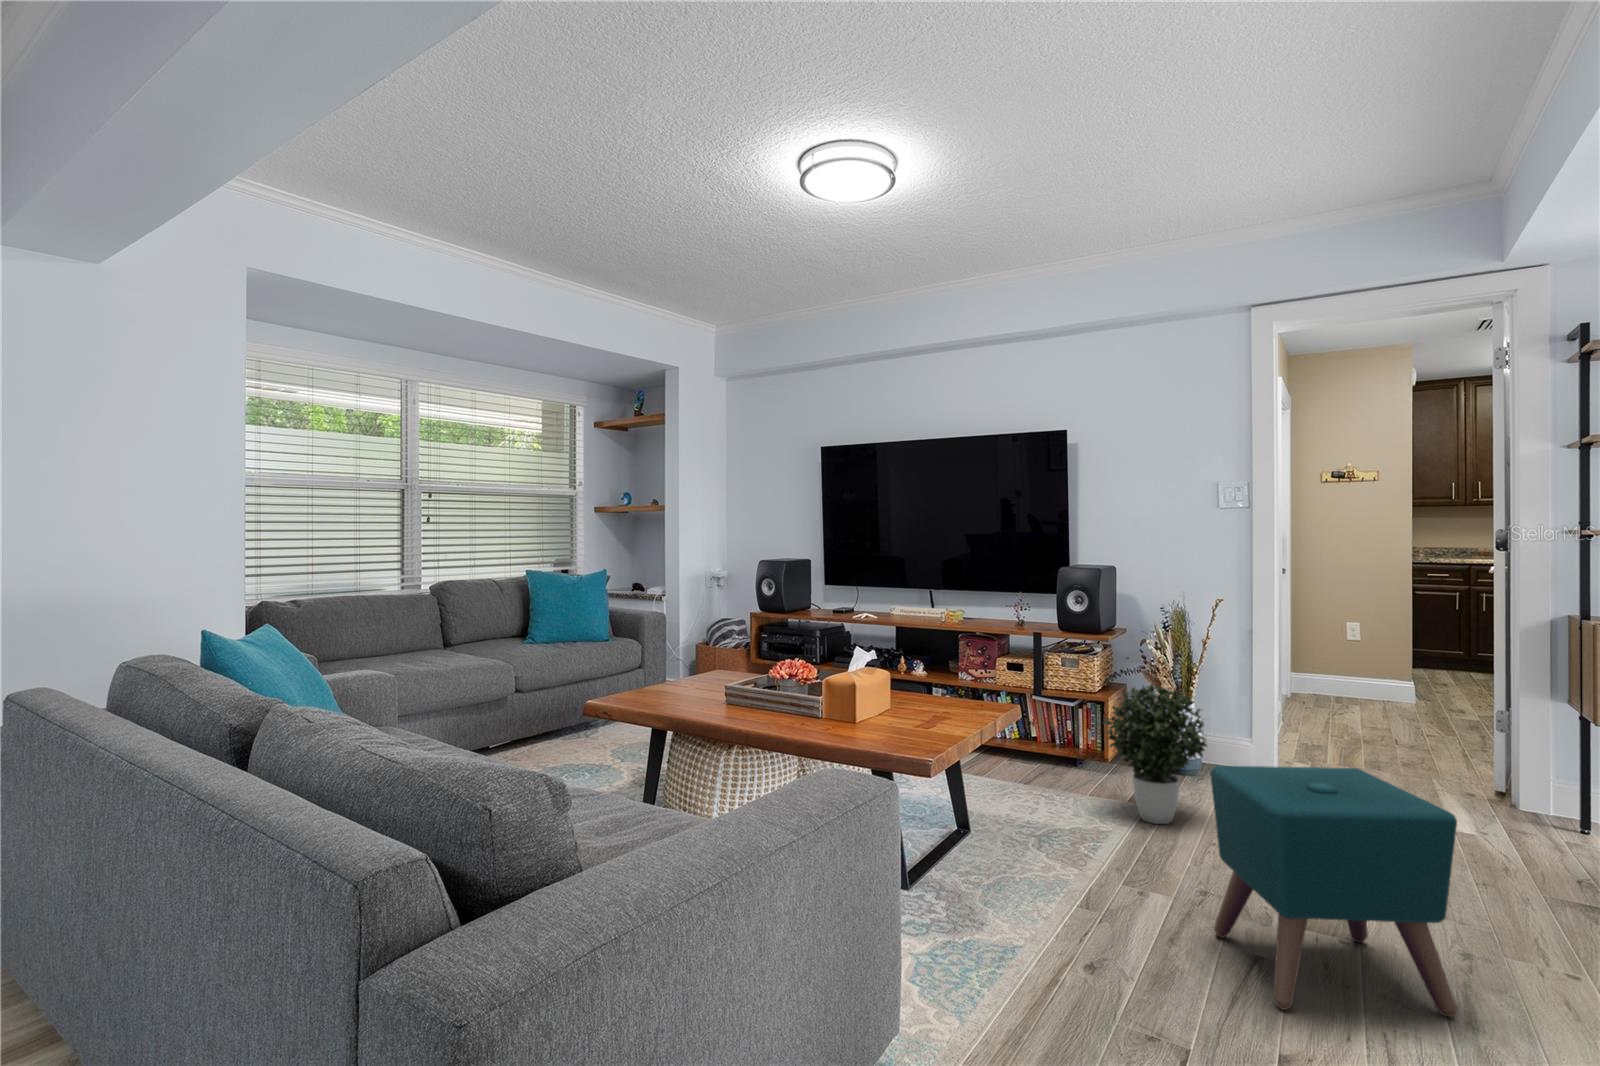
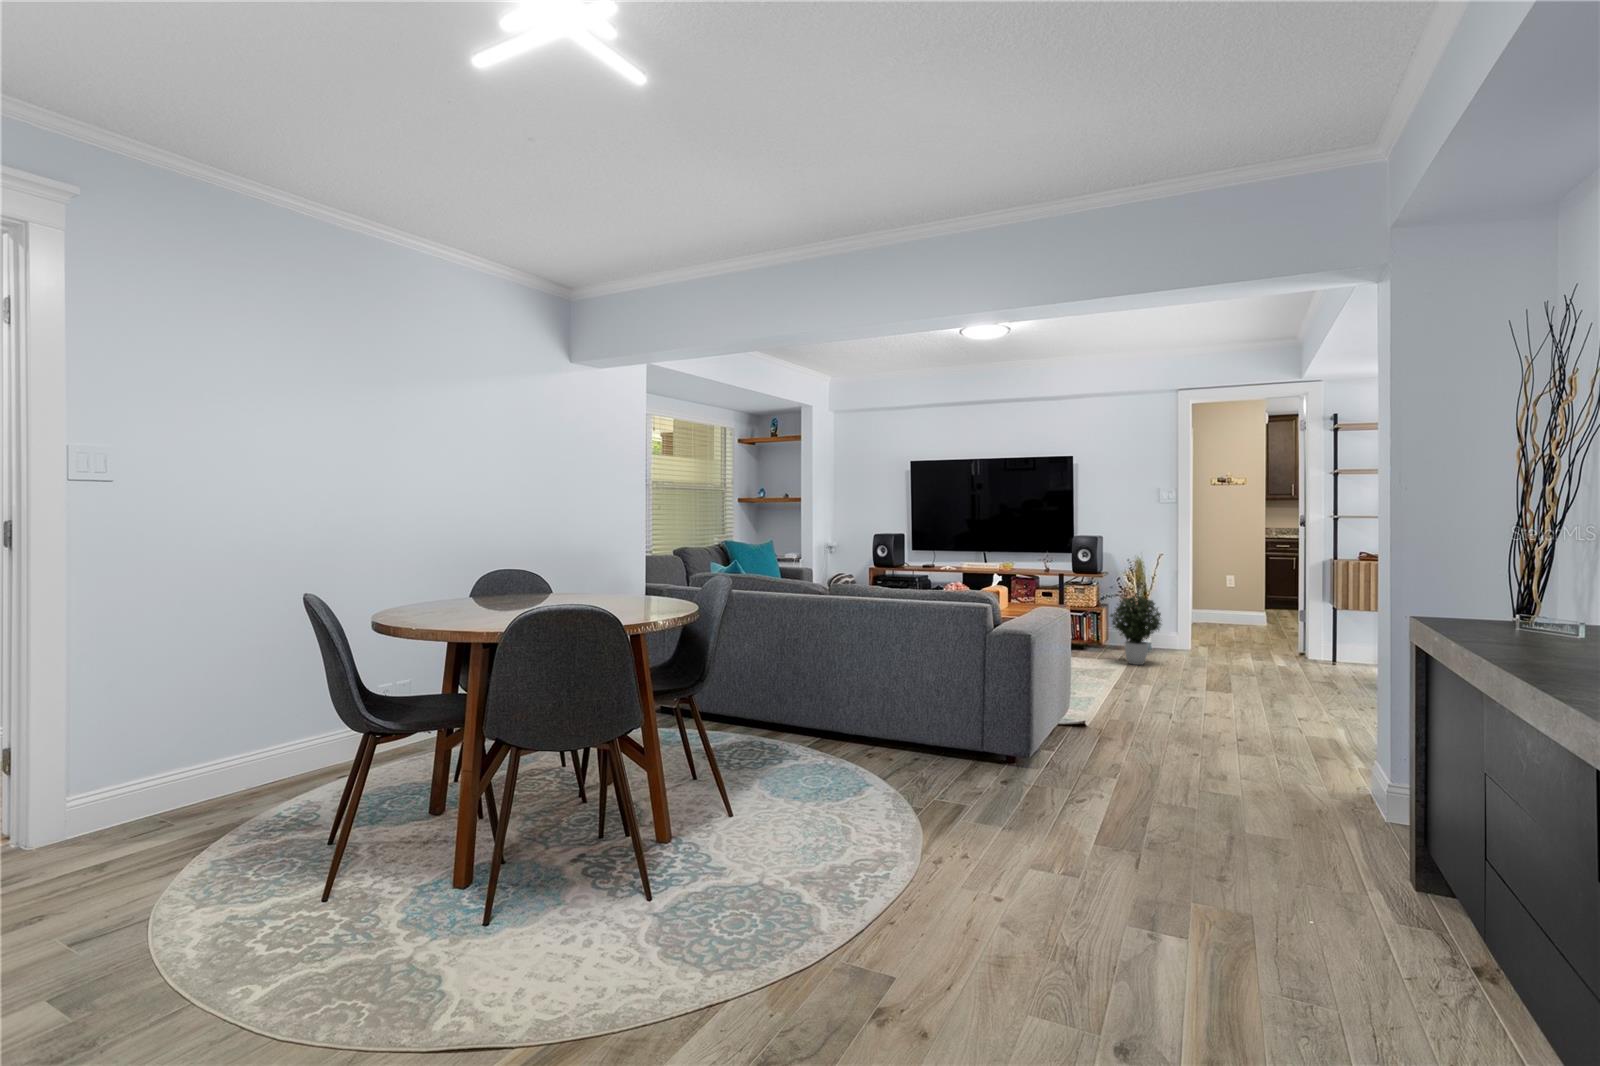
ottoman: present [1210,765,1457,1017] -> none [1174,618,1269,702]

